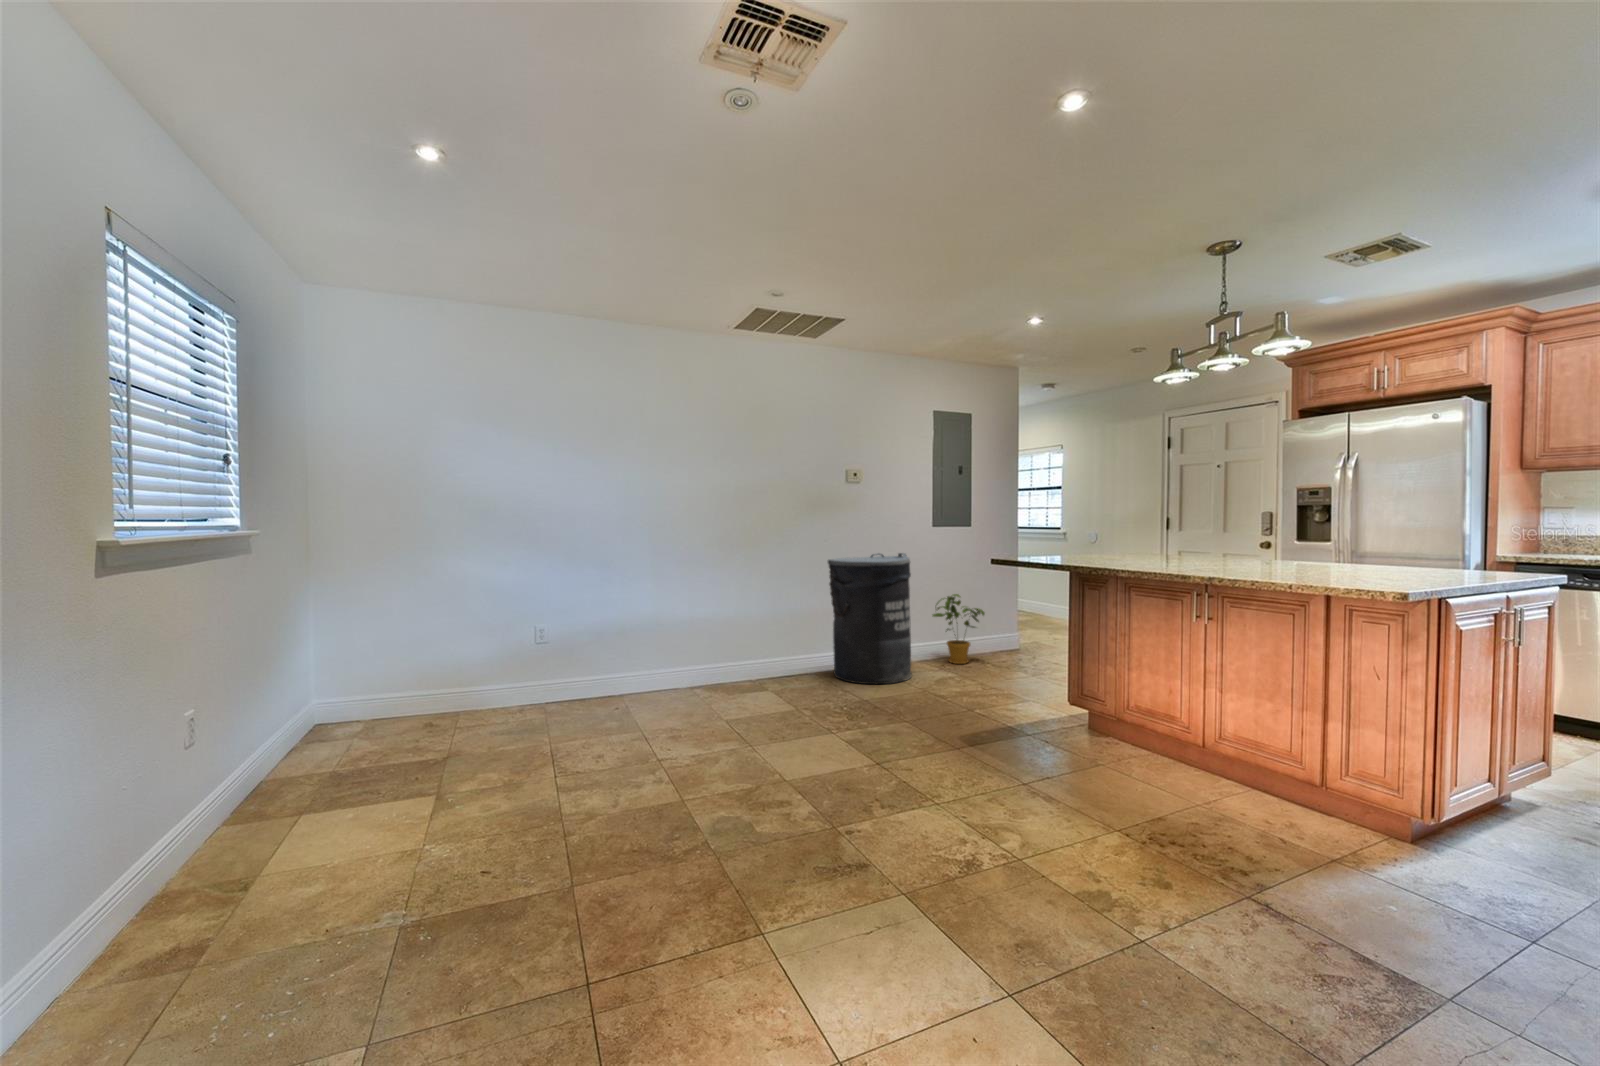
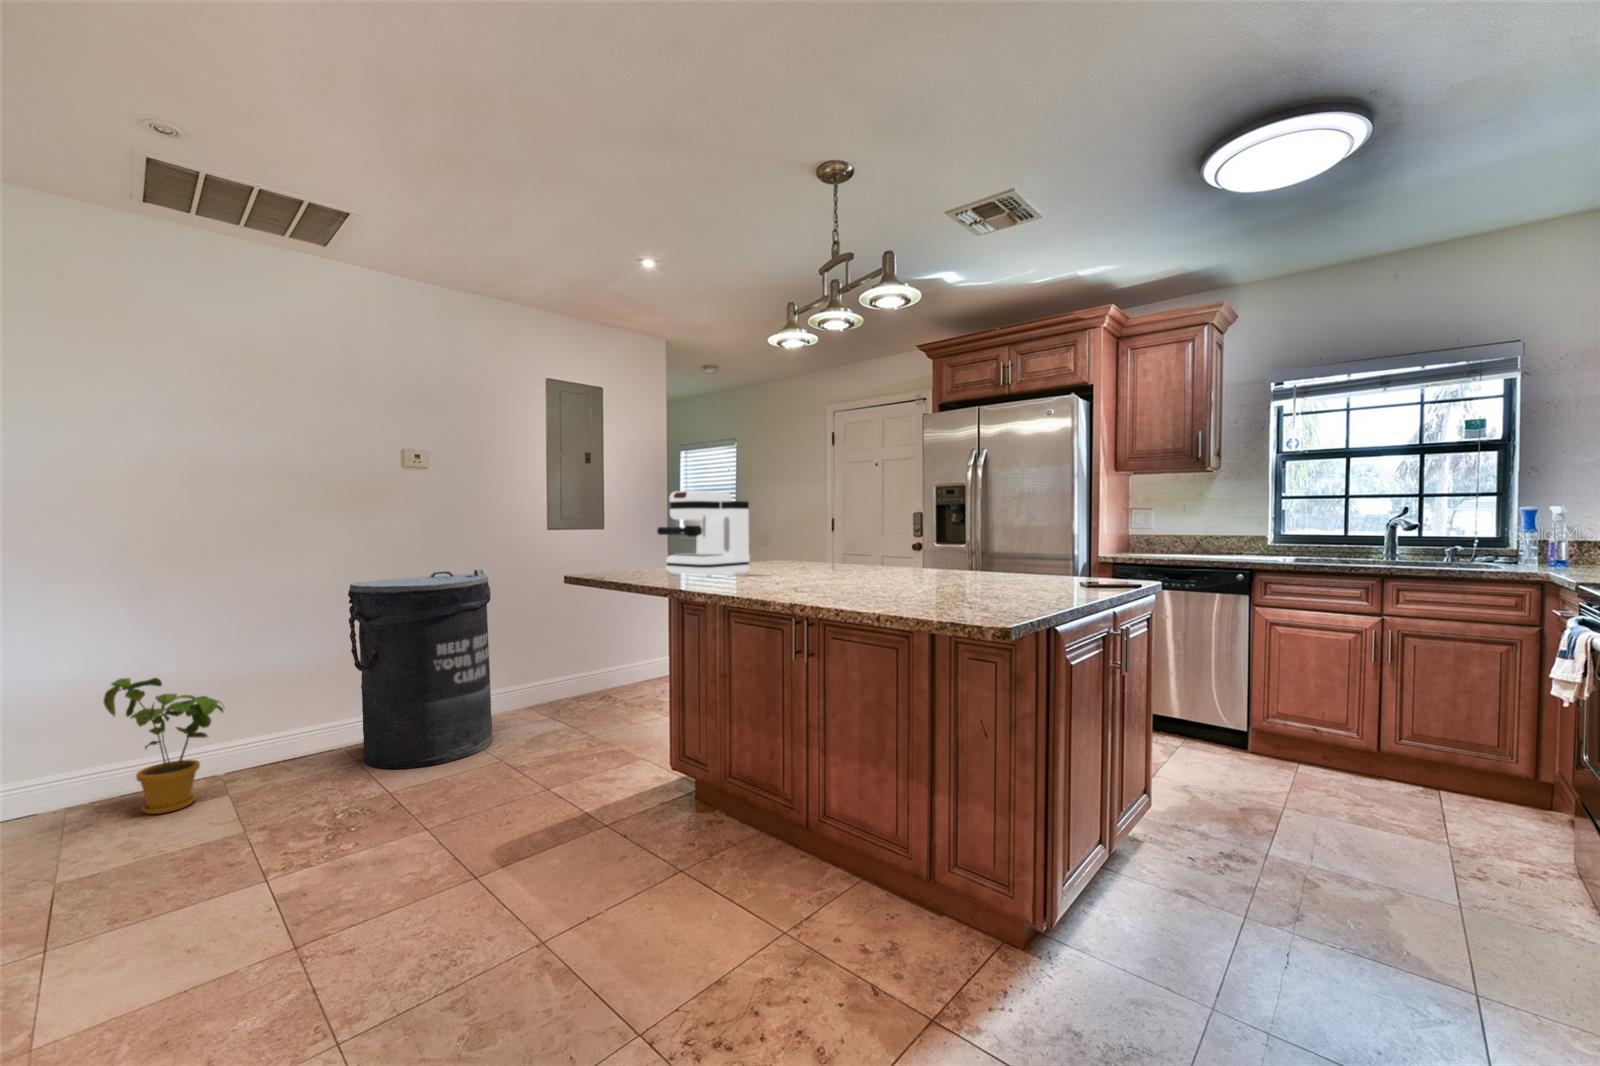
coffee maker: none [1070,497,1140,560] -> present [657,491,750,577]
house plant: present [933,594,985,664] -> present [104,678,224,814]

